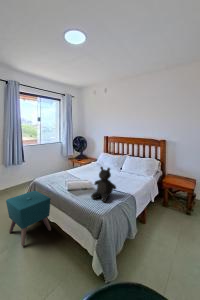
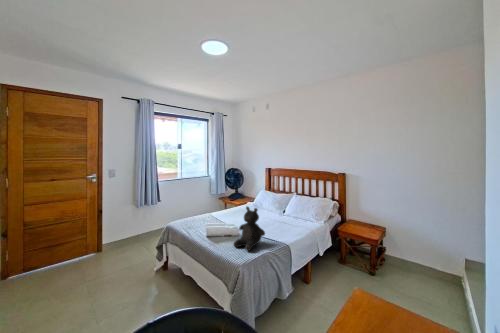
ottoman: present [6,191,51,246] -> none [134,236,186,304]

